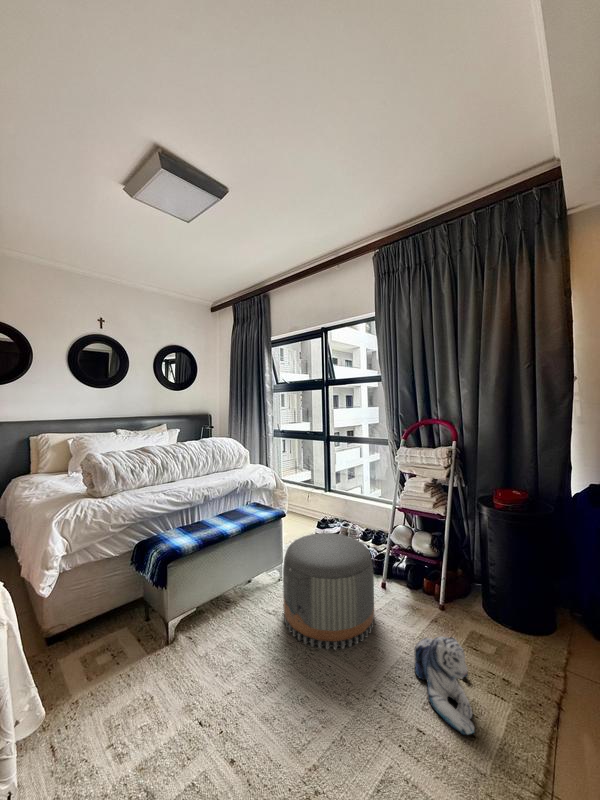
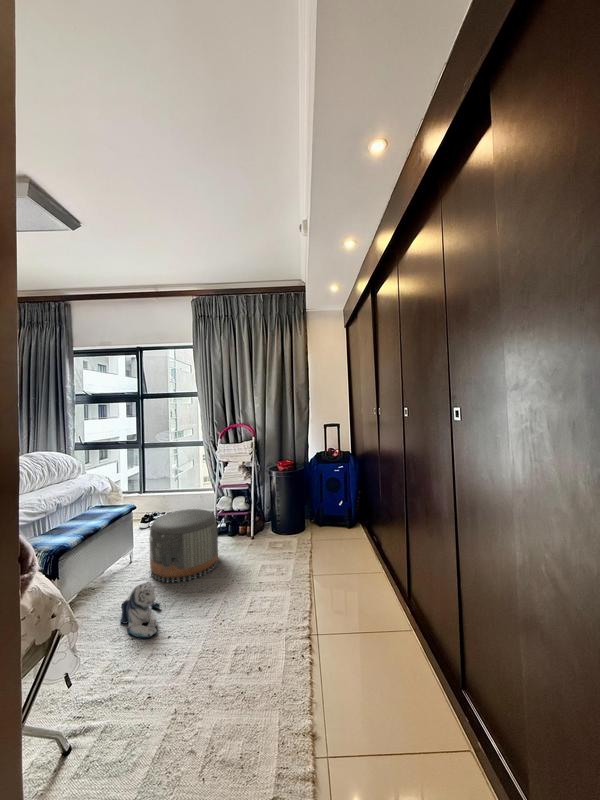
plush toy: present [415,636,474,734] -> present [120,582,160,638]

